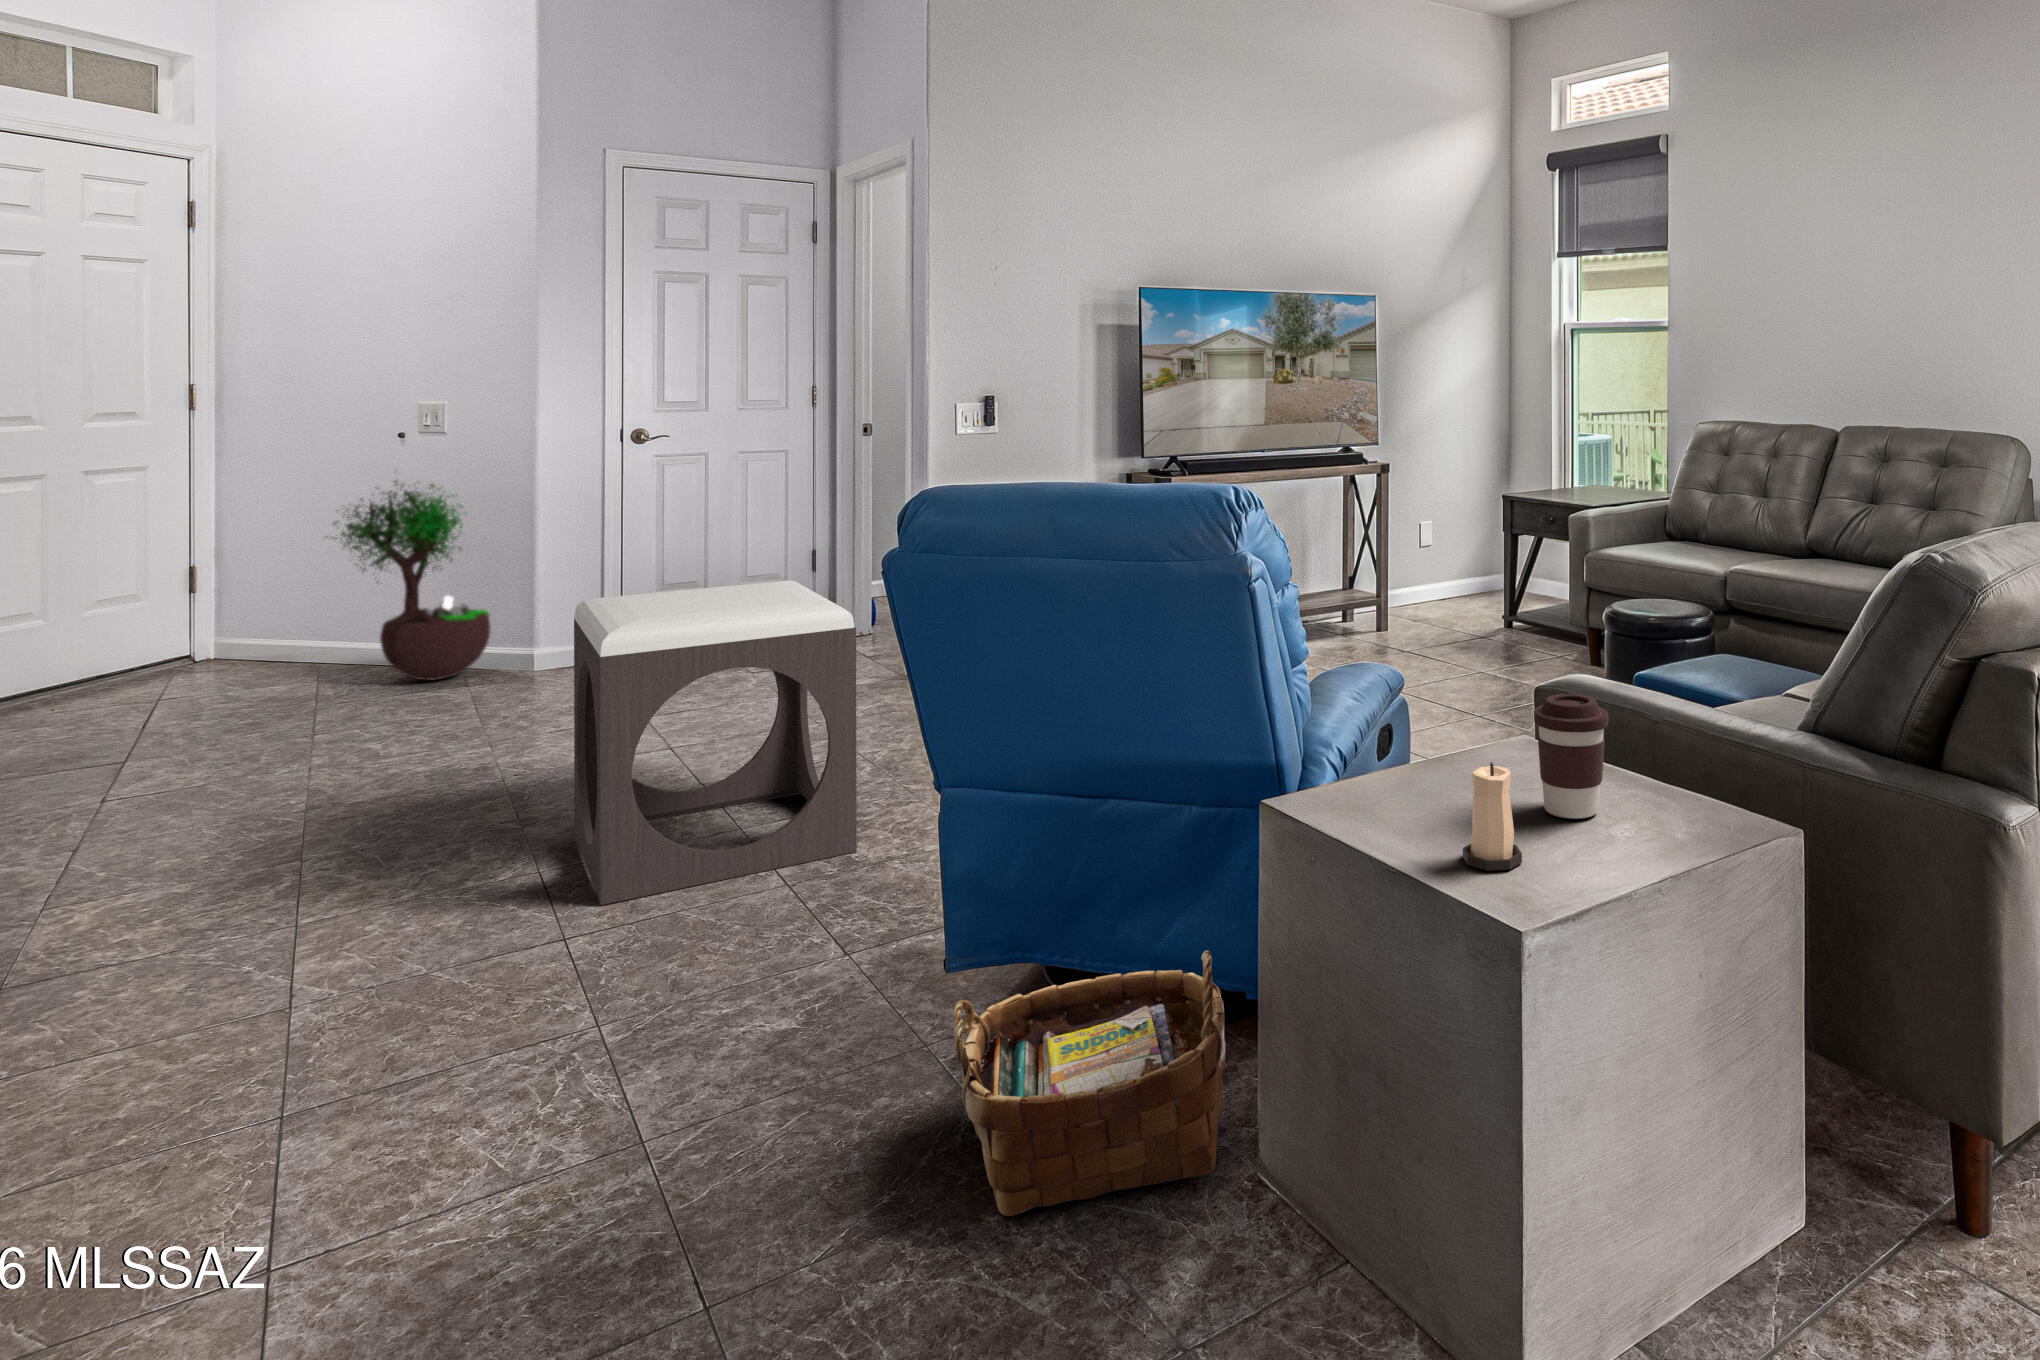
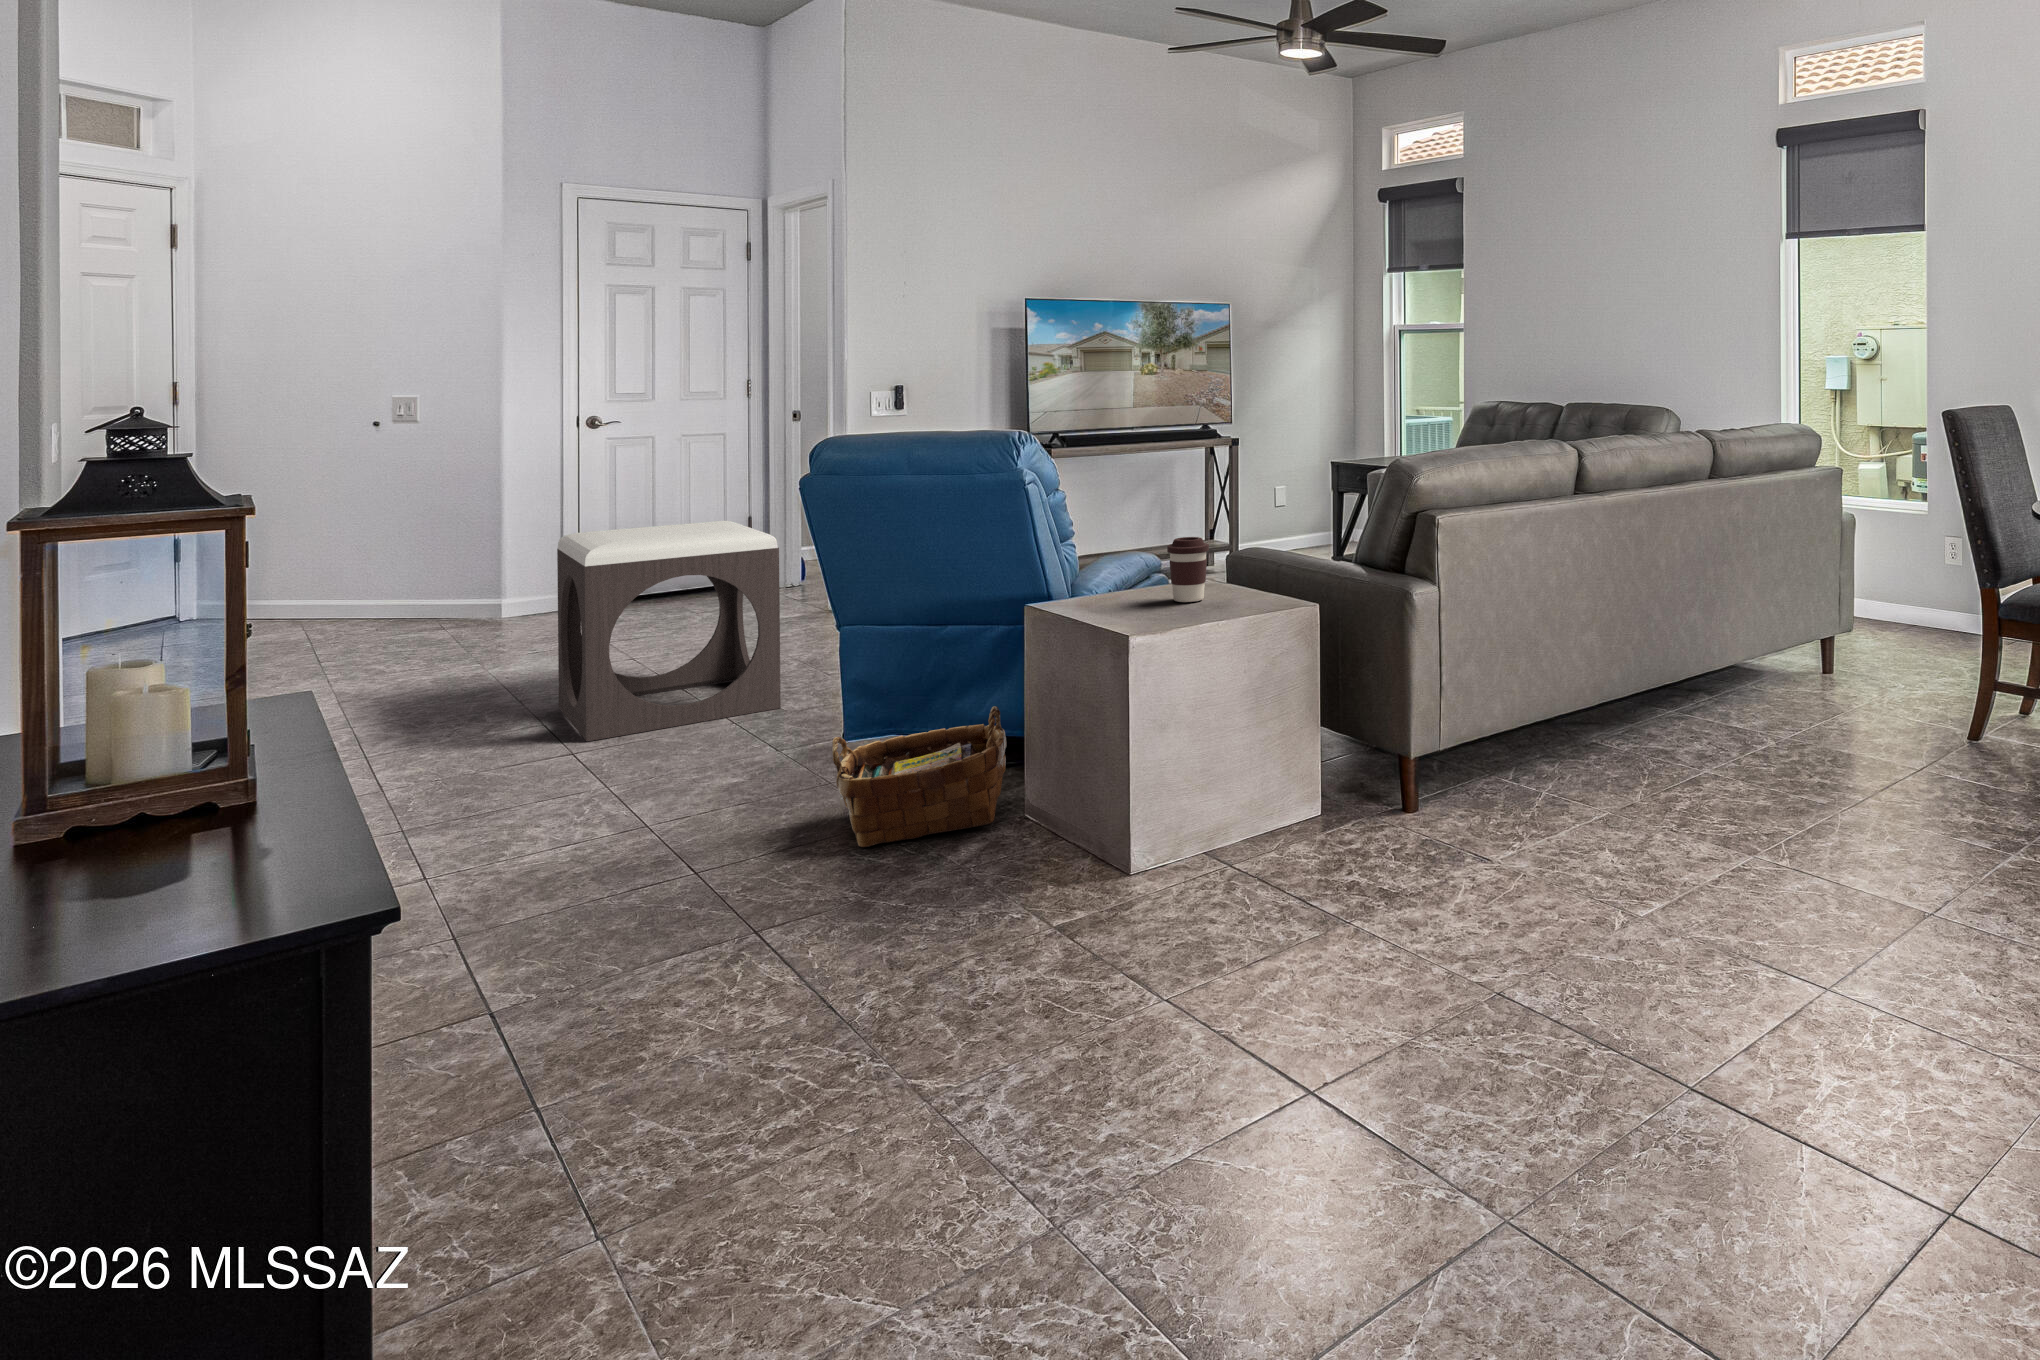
potted tree: present [326,470,490,680] -> none [314,450,465,626]
candle: present [1463,762,1522,871] -> none [1111,564,1141,619]

